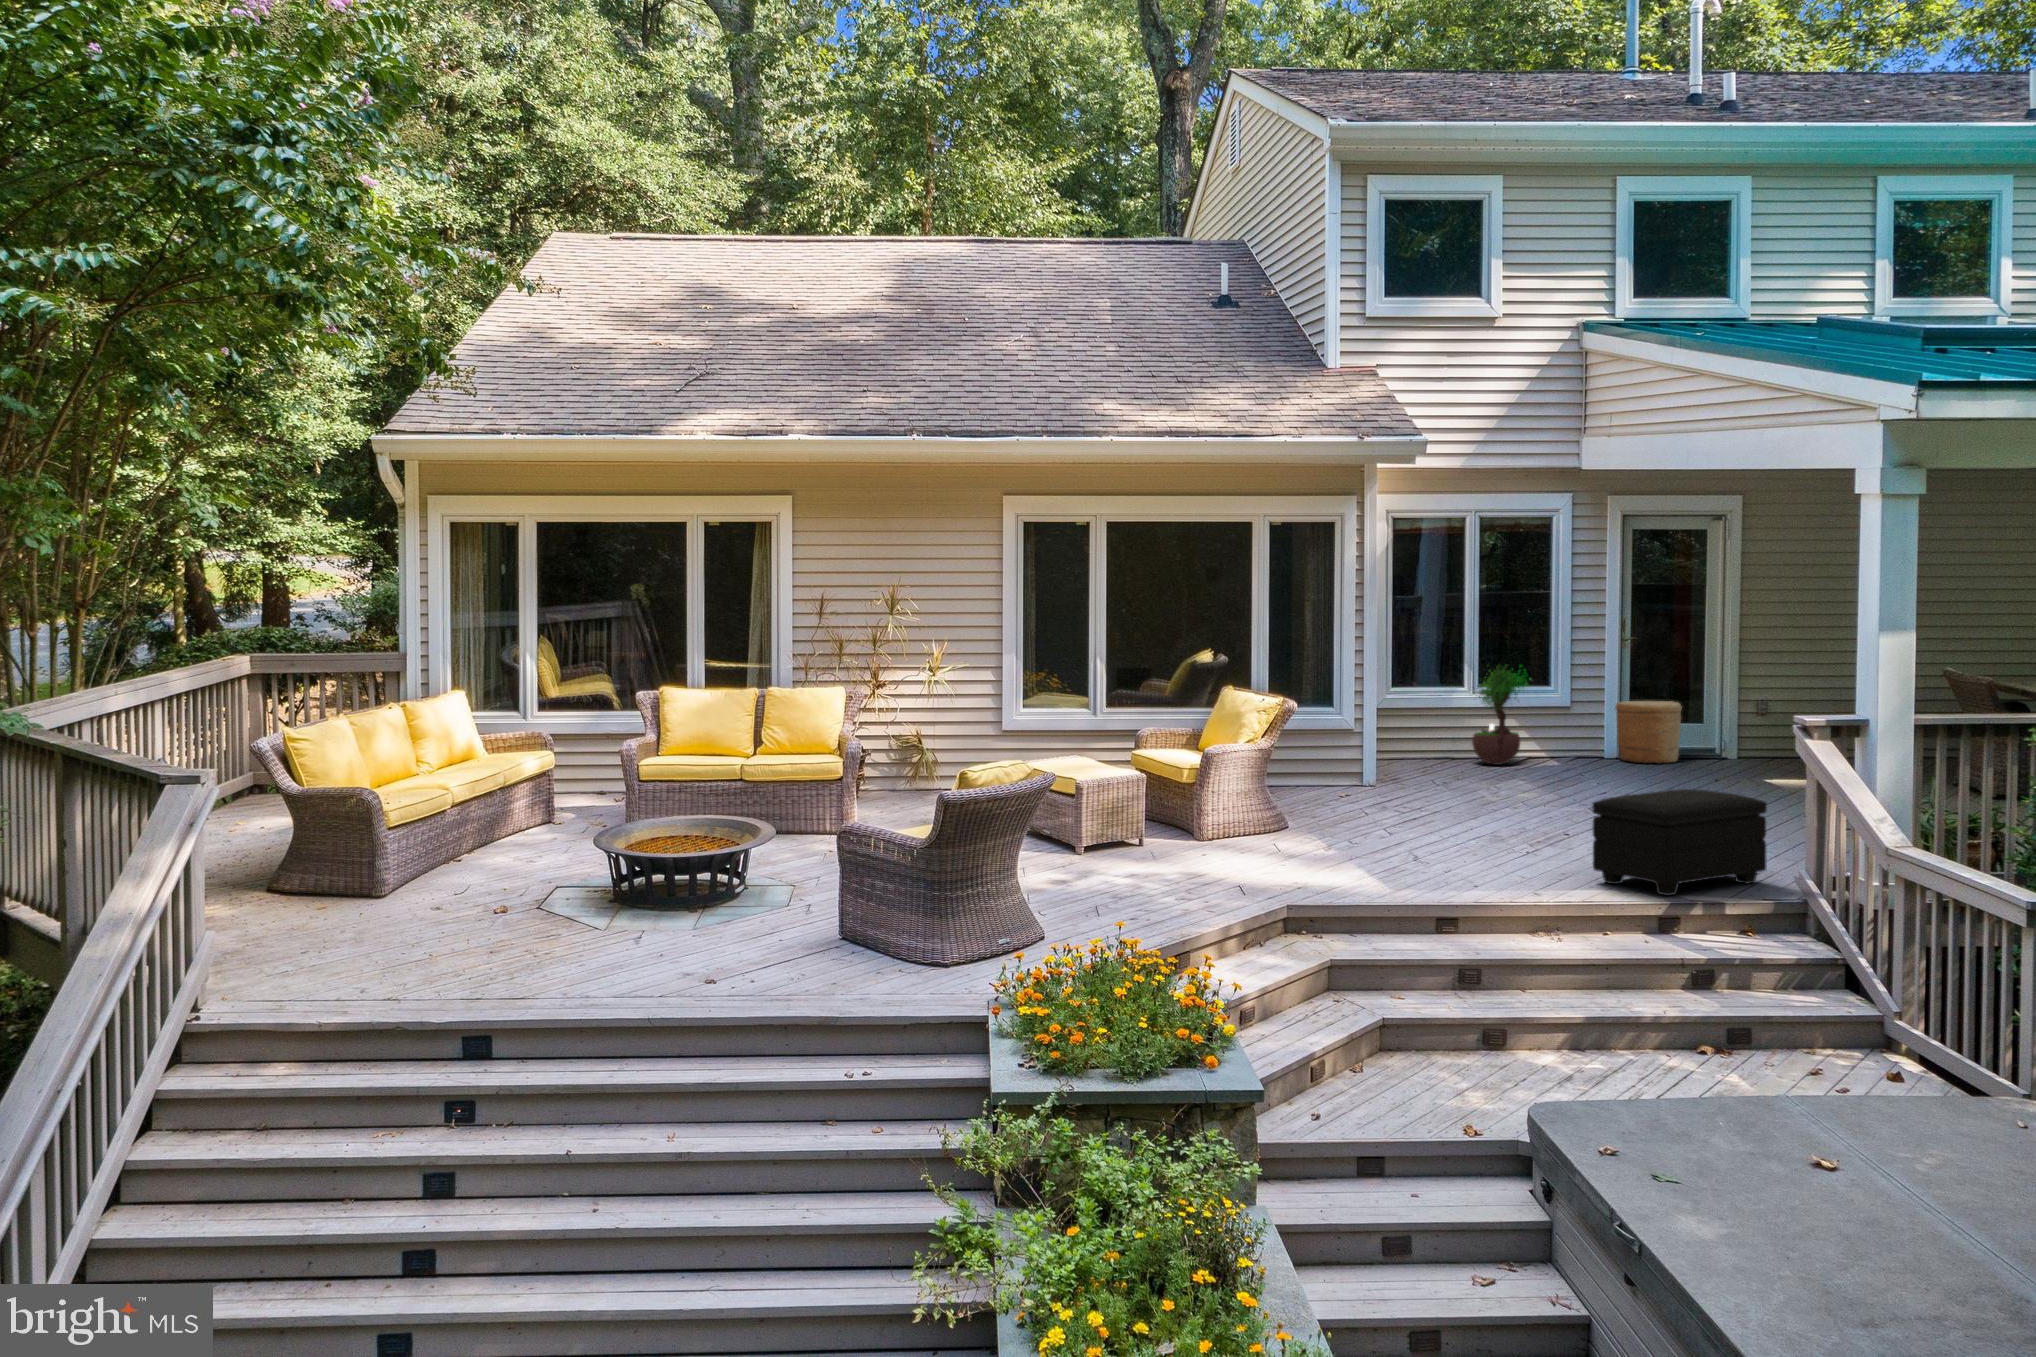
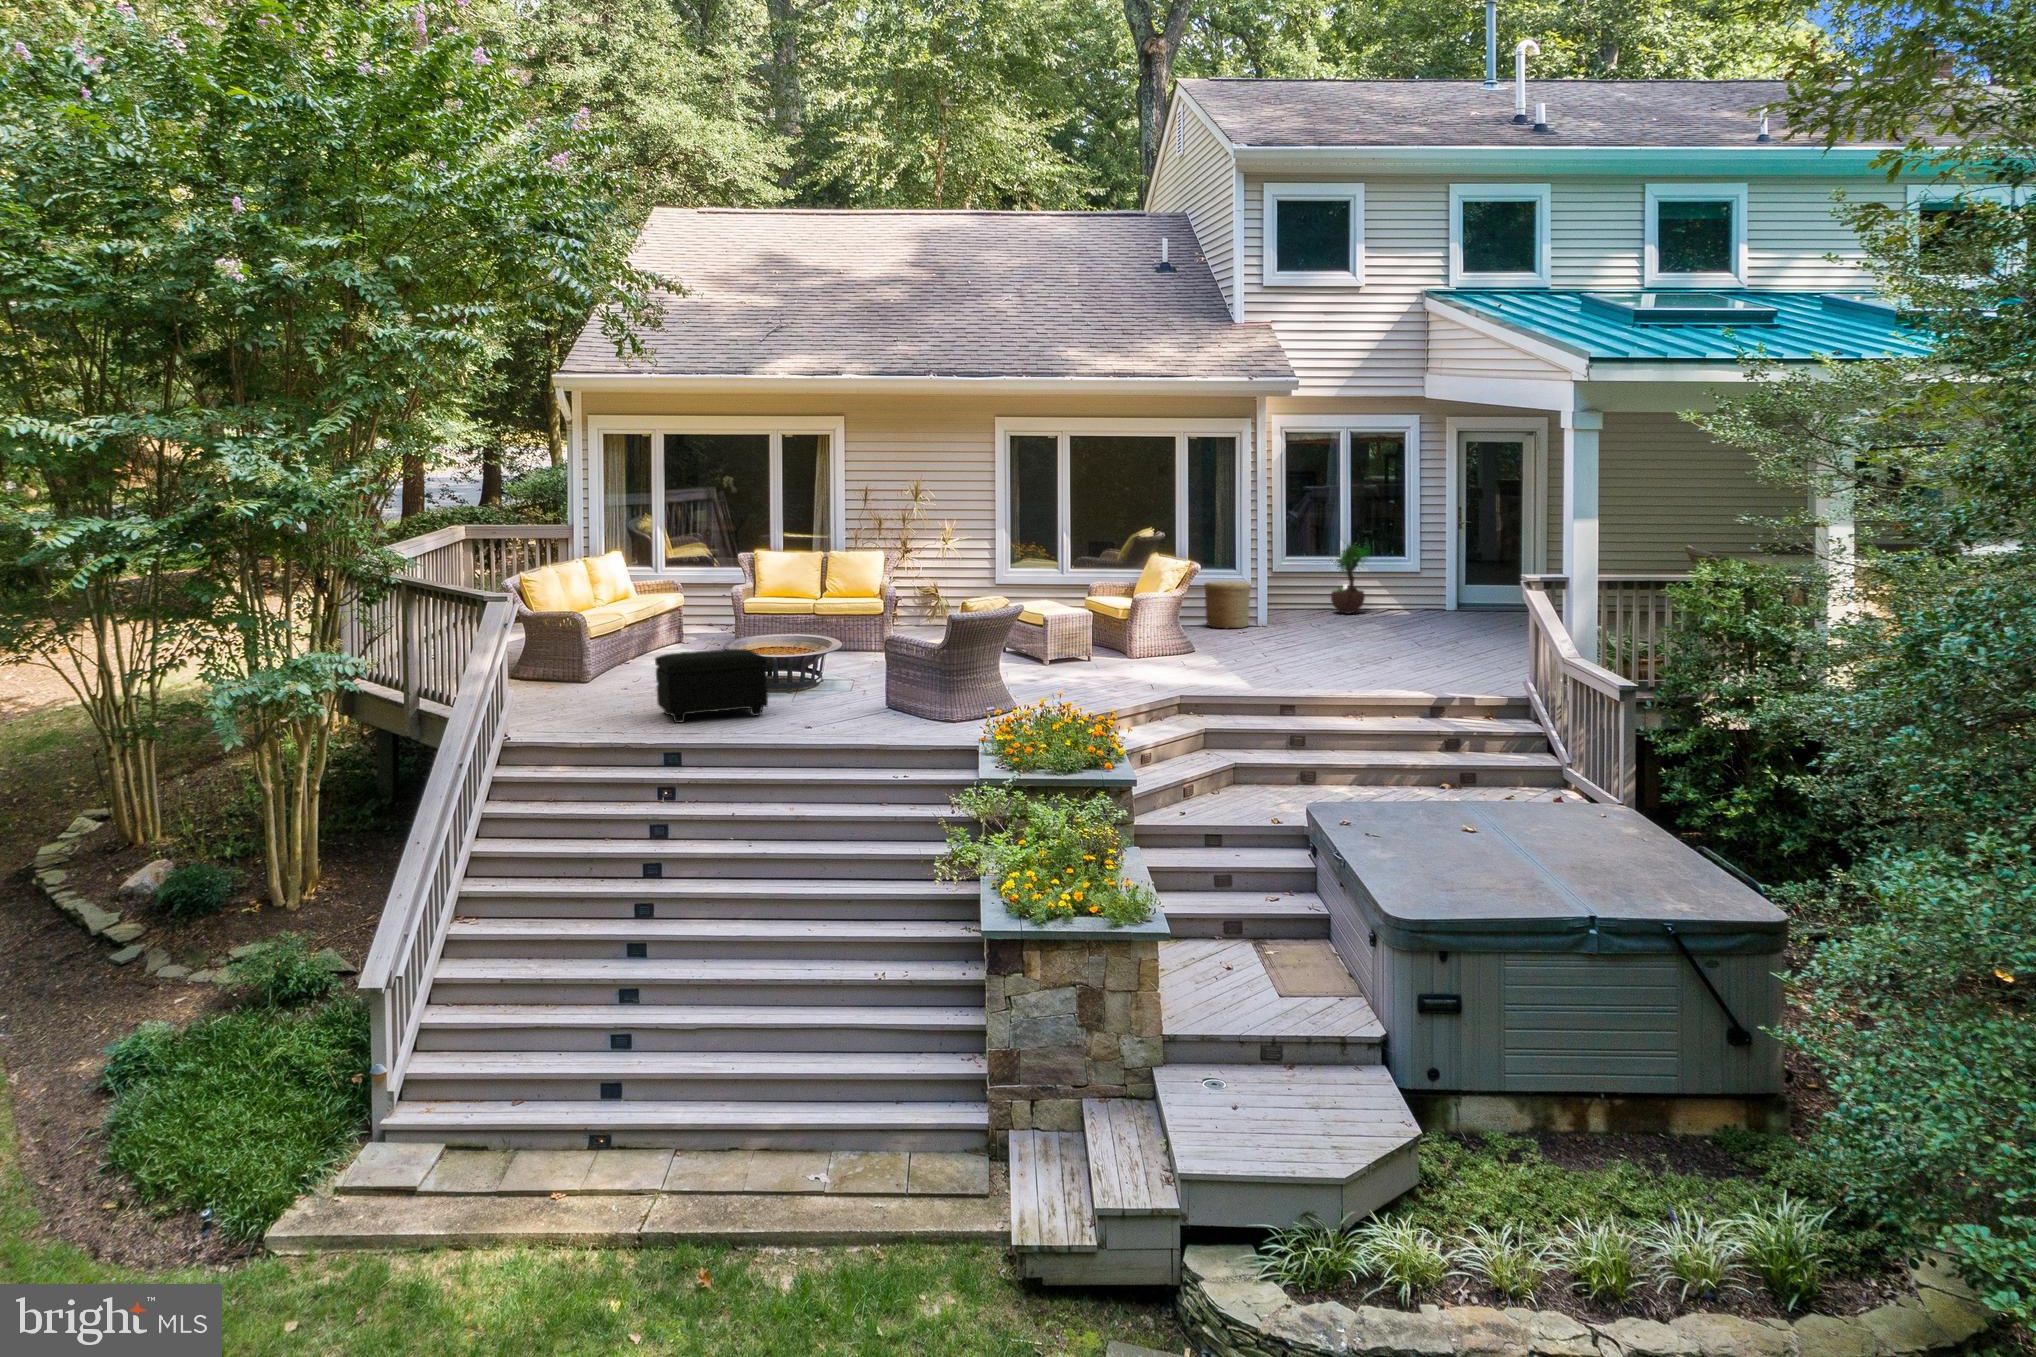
woven basket: present [1615,701,1682,763] -> present [1204,581,1251,628]
footstool: present [1592,789,1767,896] -> present [655,649,768,723]

